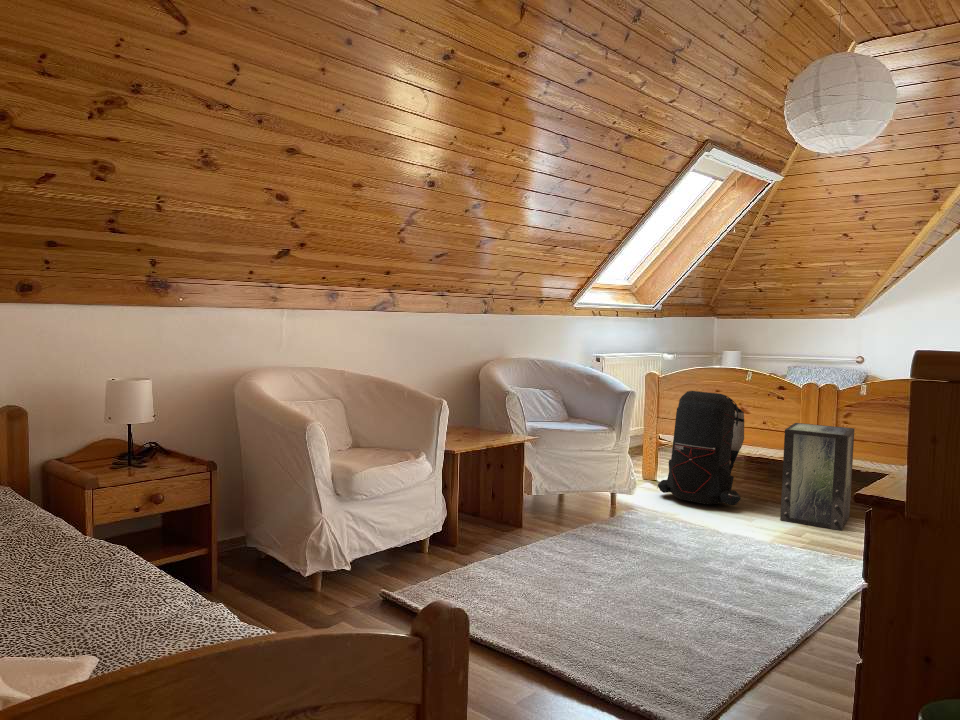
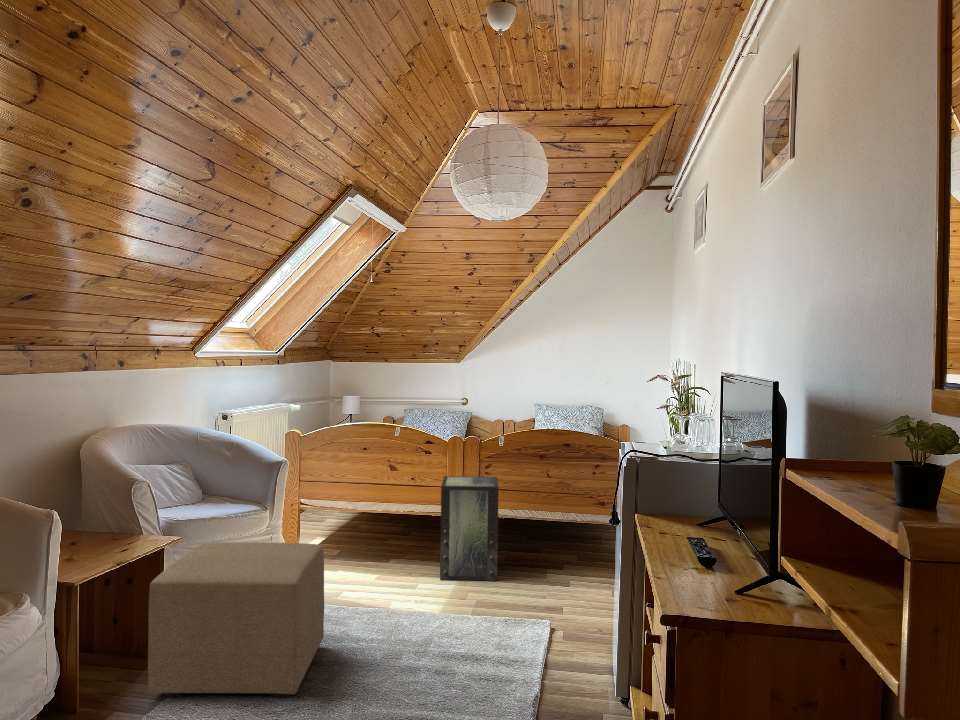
backpack: present [658,391,744,505] -> none [308,452,399,575]
ottoman: none [503,447,648,571] -> present [148,542,324,699]

